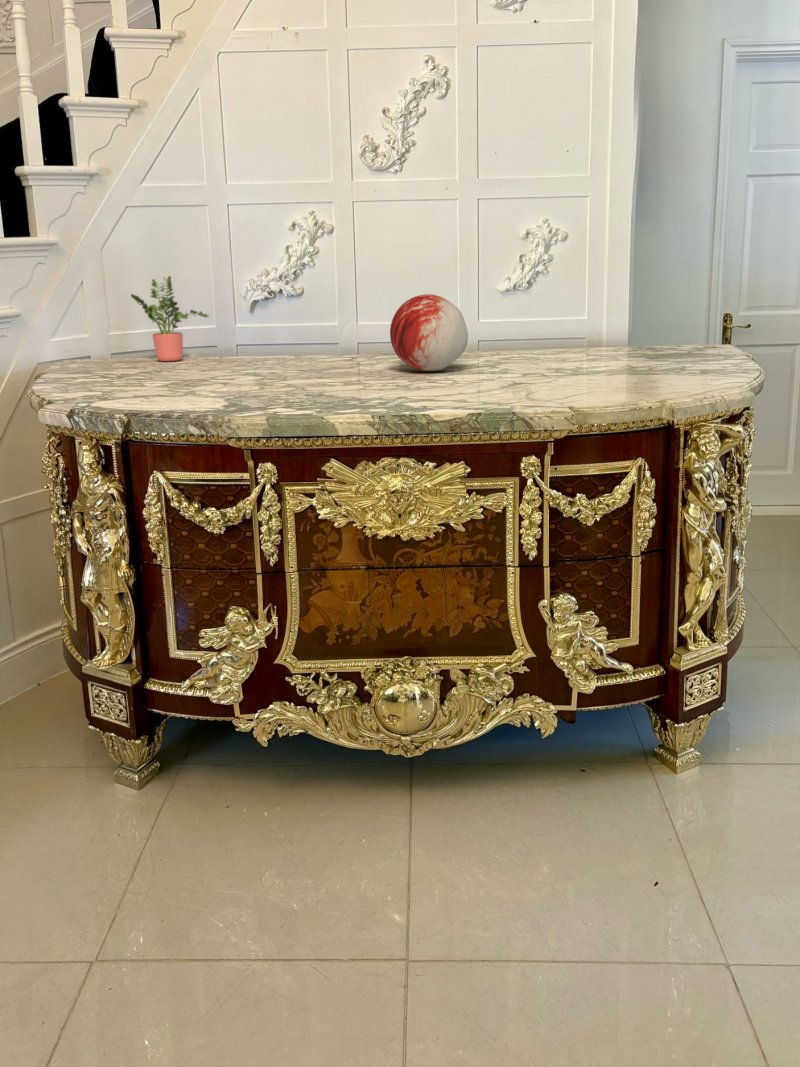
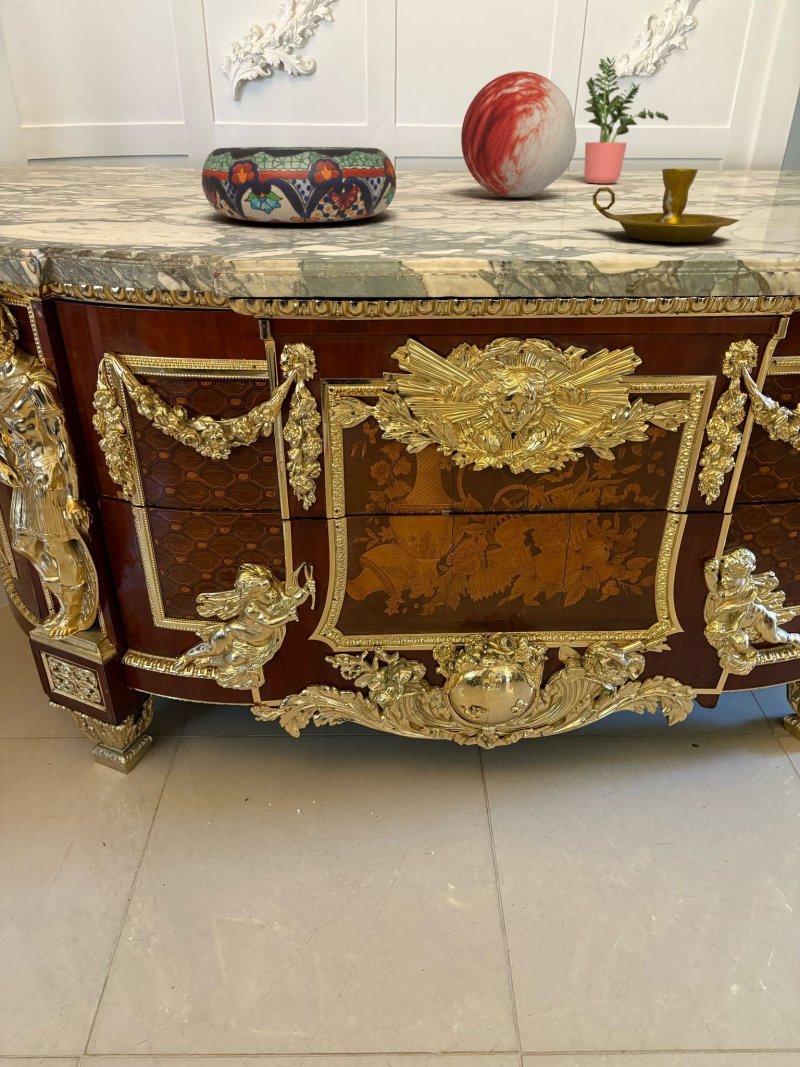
potted plant: present [131,276,208,361] -> present [584,57,668,184]
decorative bowl: none [215,348,334,395] -> present [202,147,396,223]
candlestick: none [444,362,523,403] -> present [593,169,739,242]

